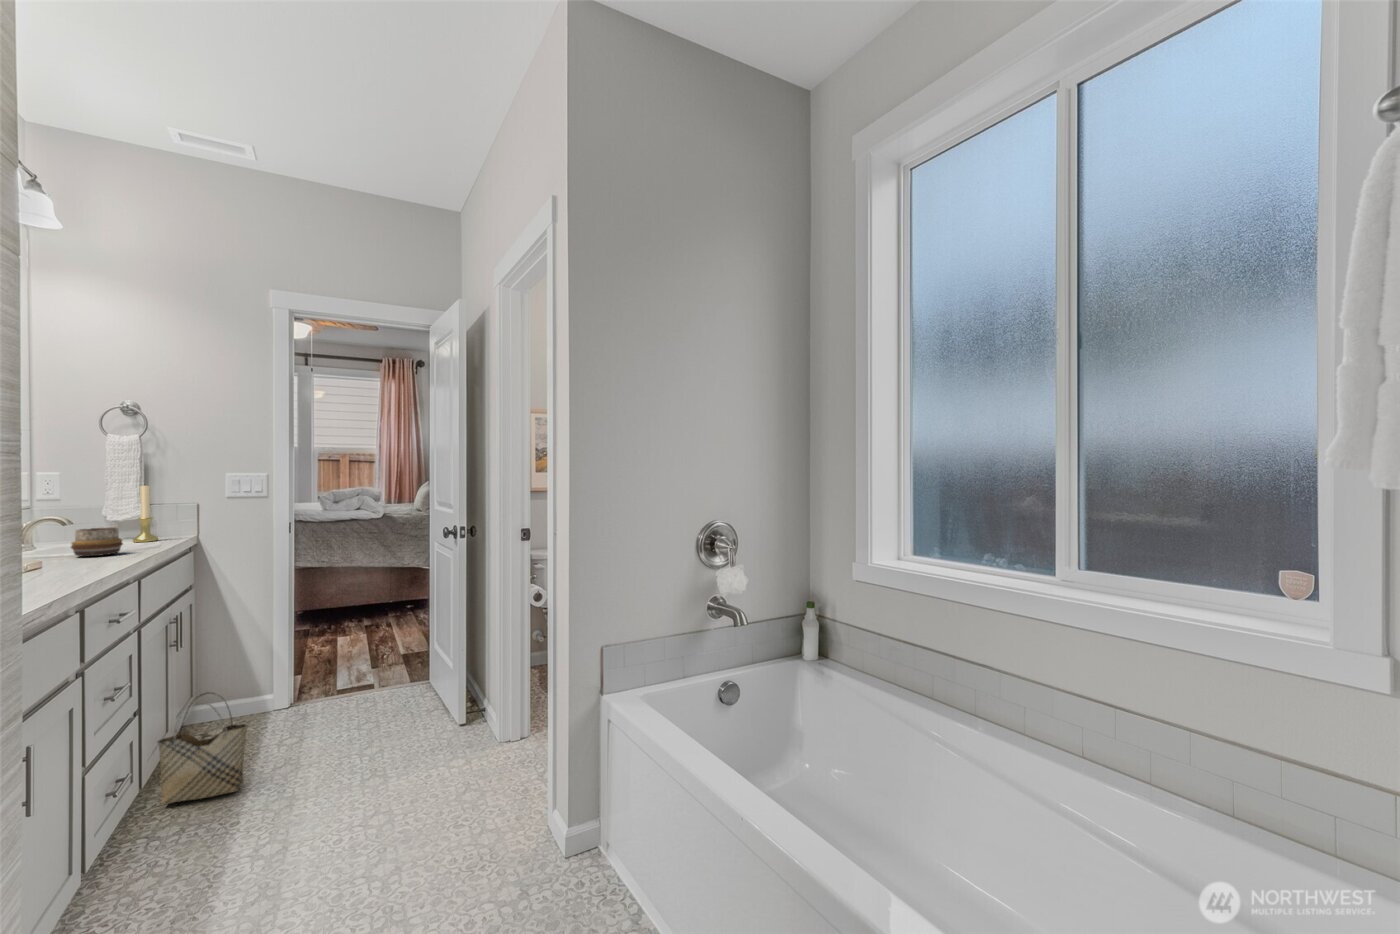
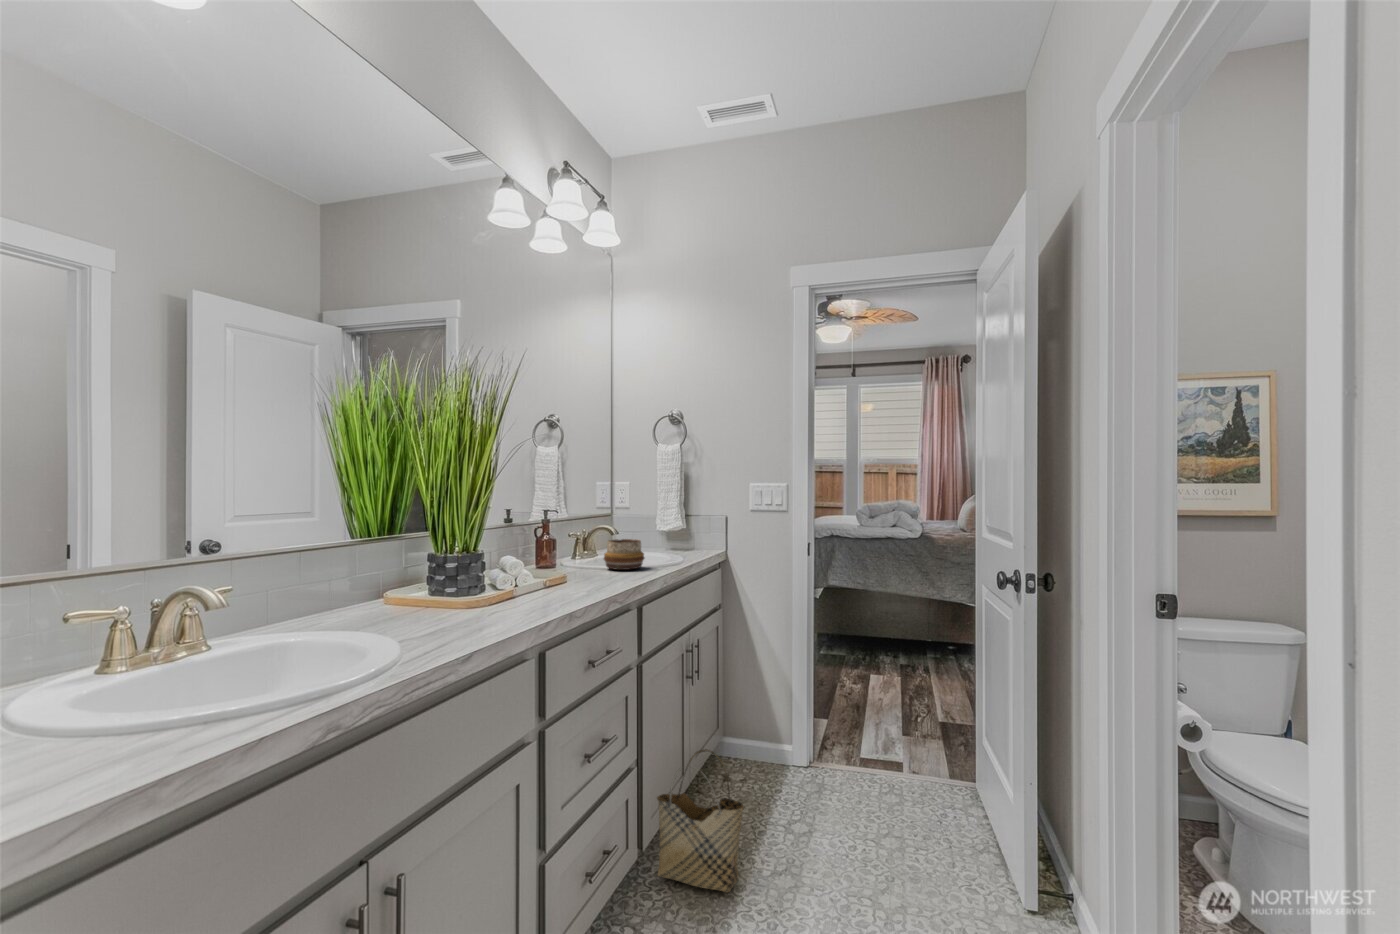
candle holder: present [133,485,158,542] -> none [670,493,690,554]

